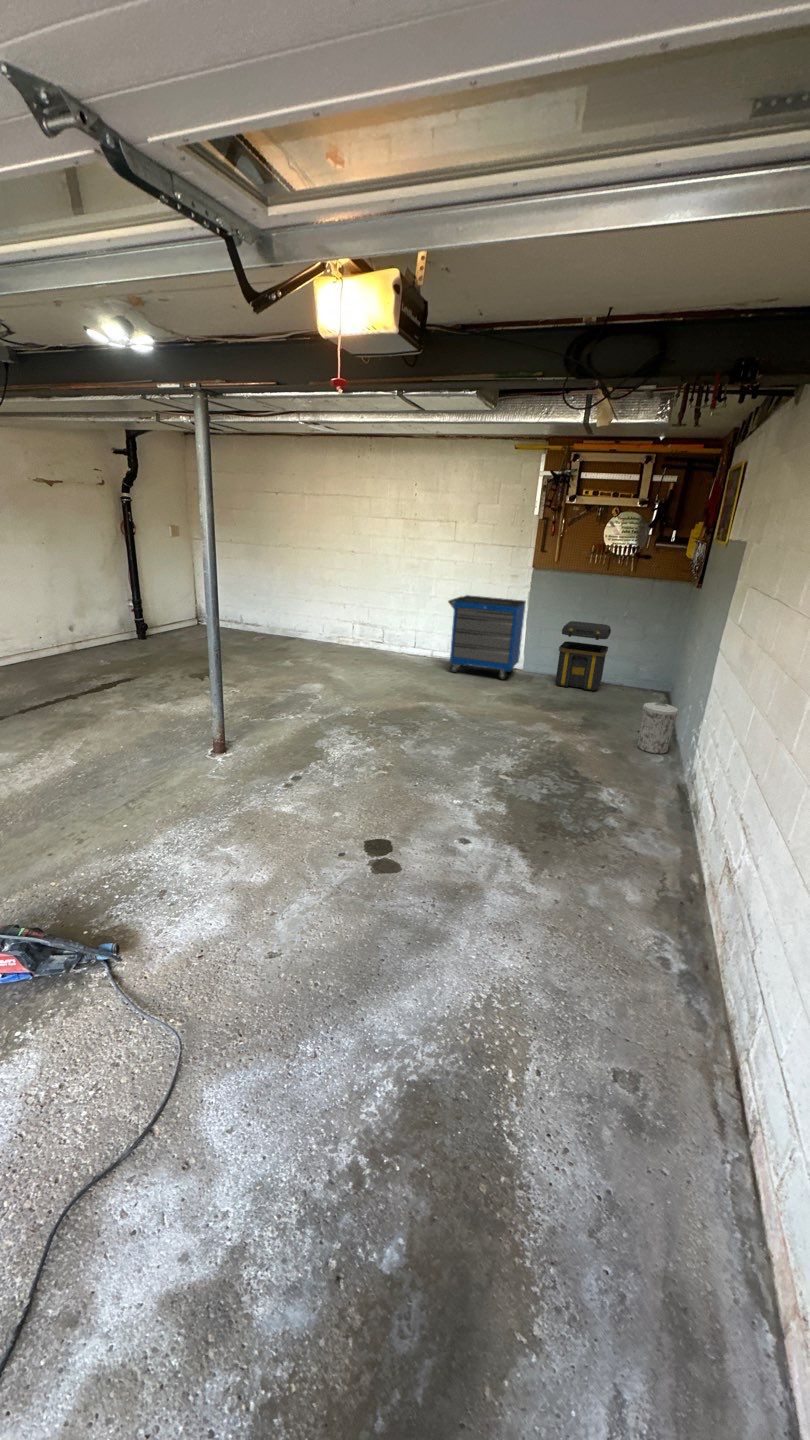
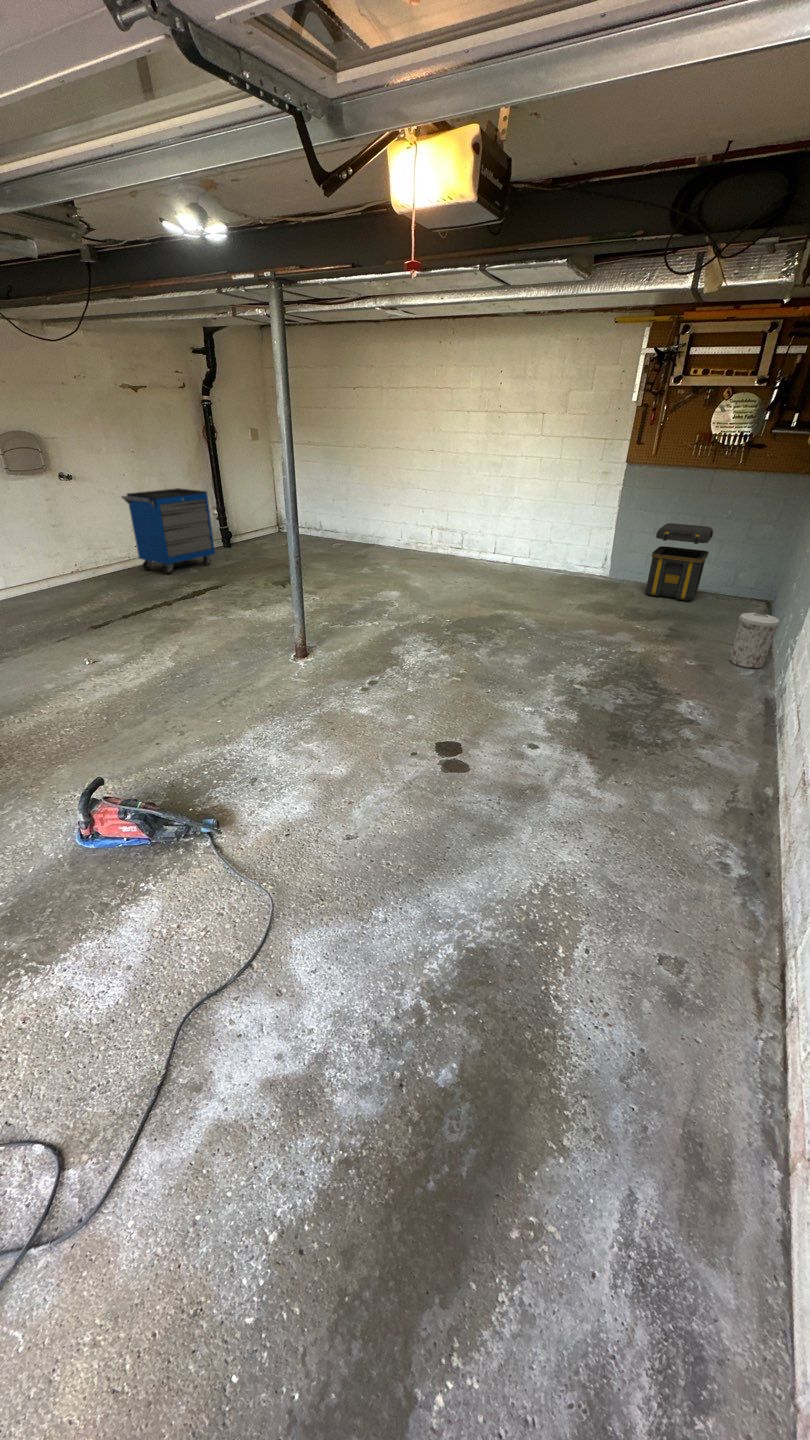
storage cabinet: present [448,595,526,680] -> present [122,488,215,574]

